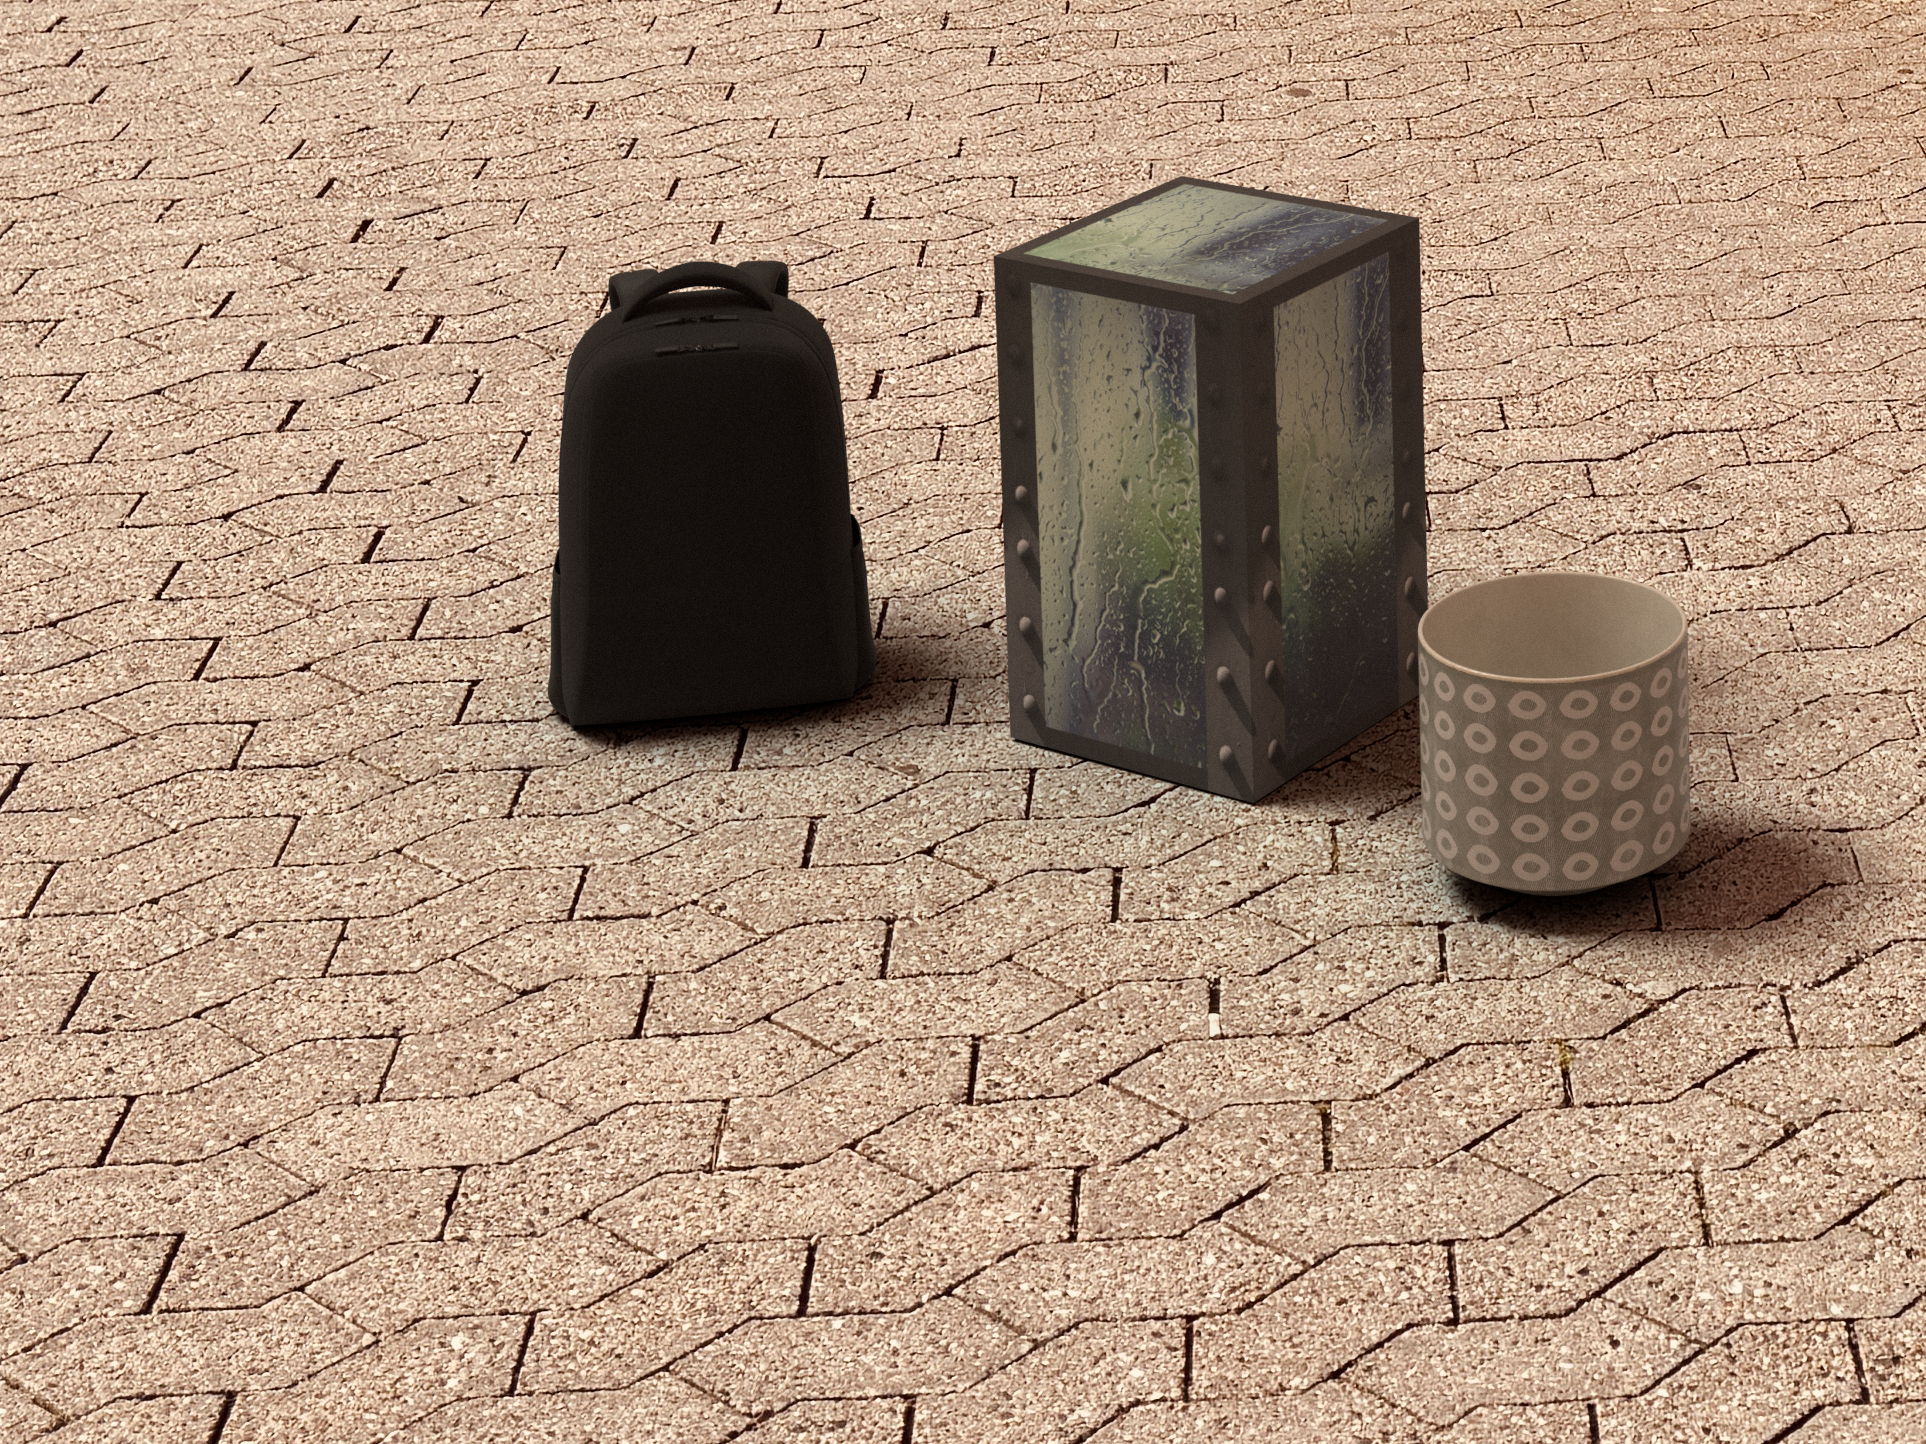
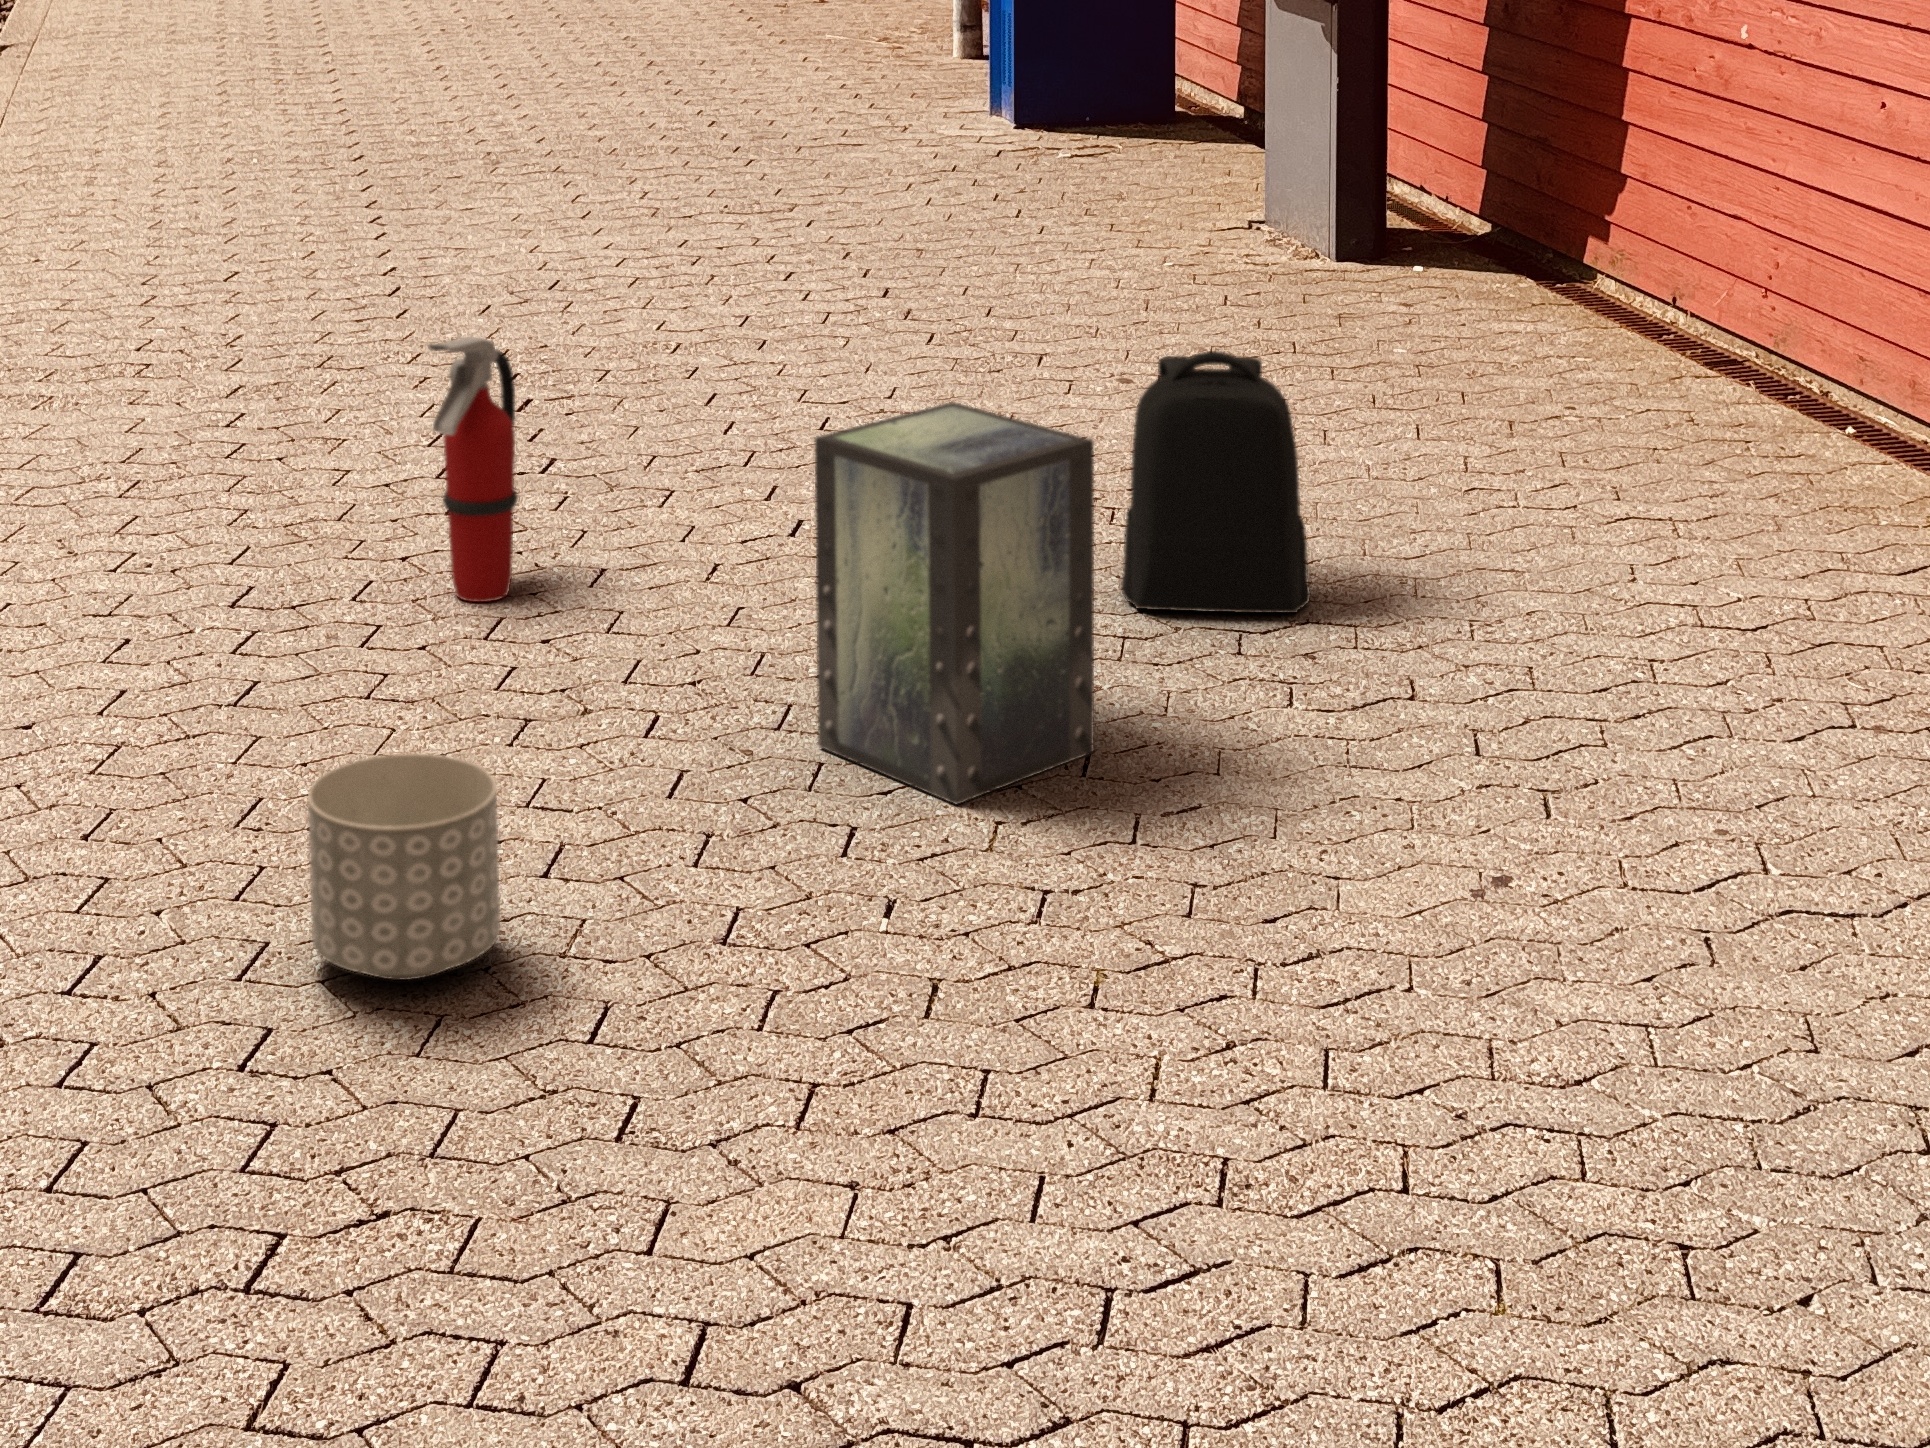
fire extinguisher: none [287,136,438,564] -> present [428,337,518,602]
backpack: present [548,260,877,726] -> present [1121,351,1310,613]
planter: present [1418,571,1691,896] -> present [308,753,500,980]

